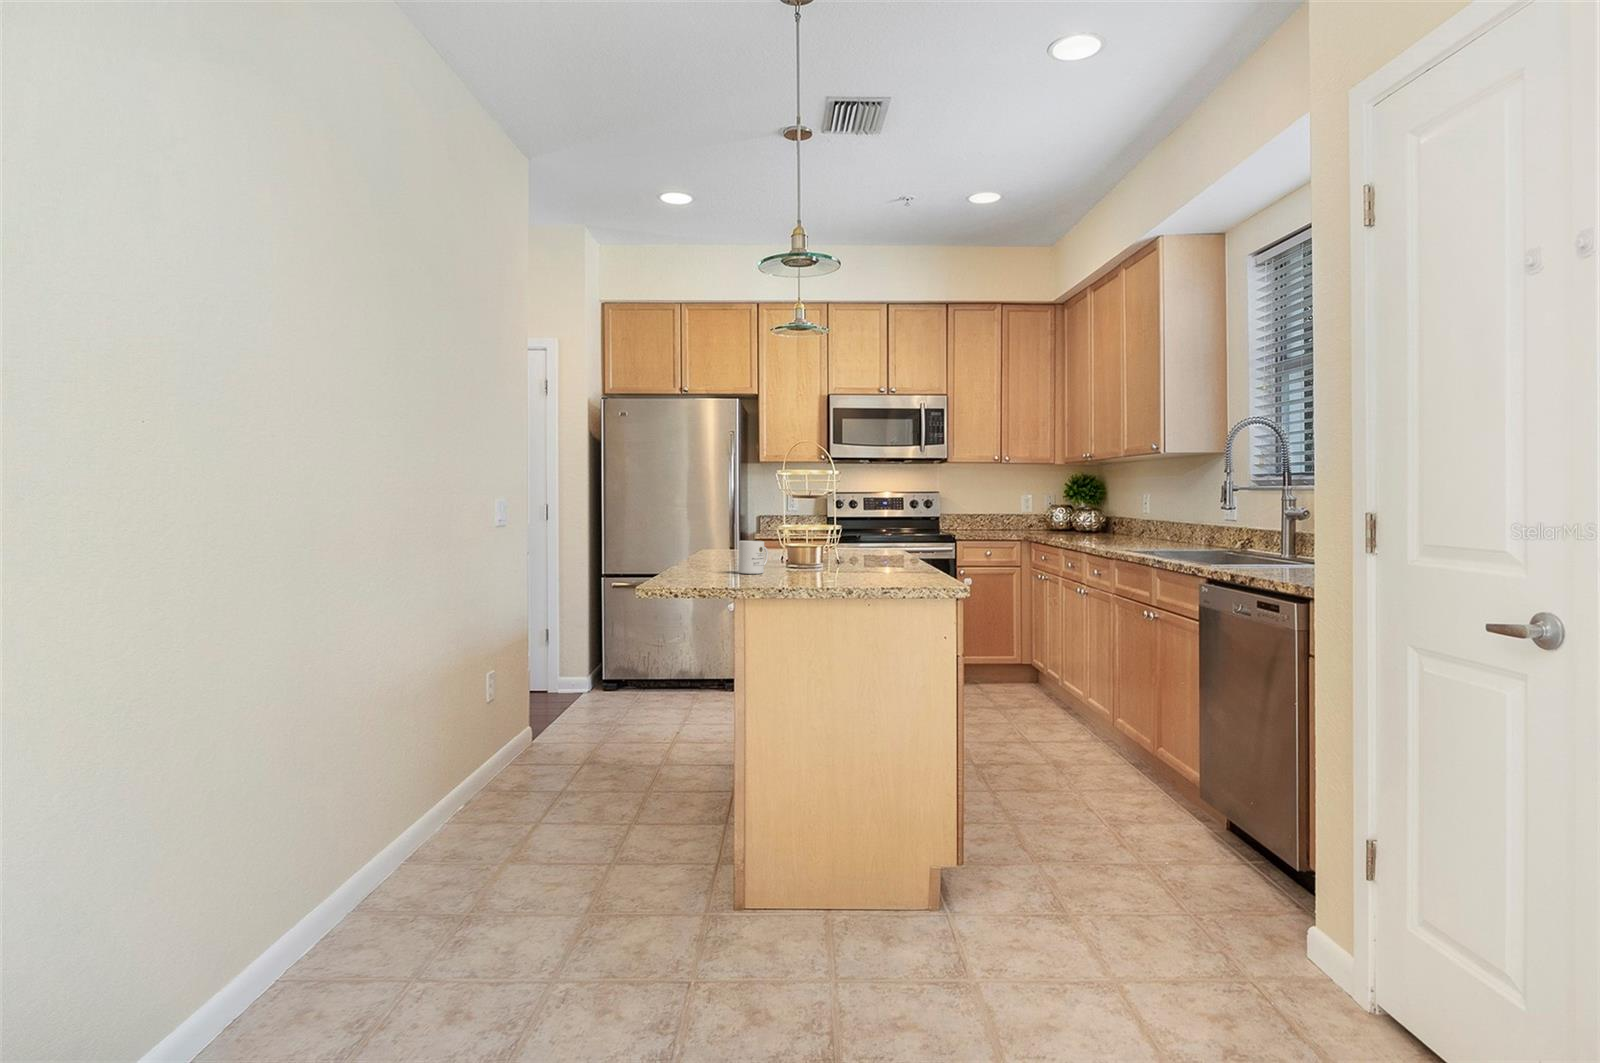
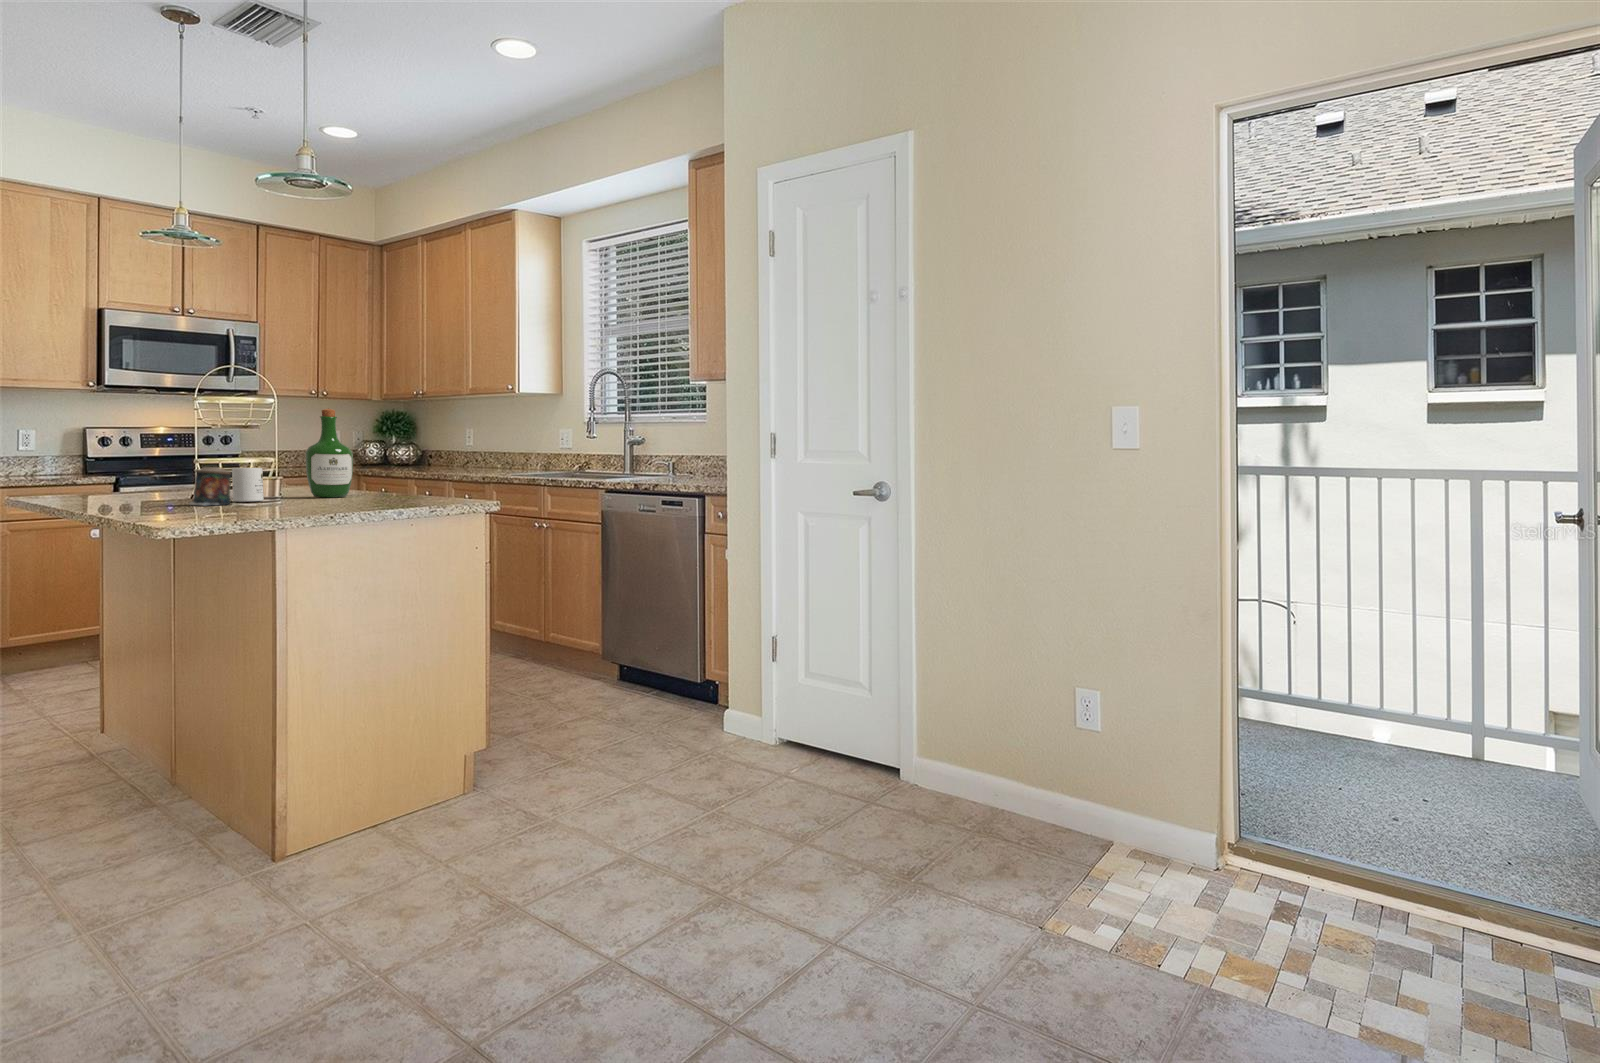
wine bottle: none [810,482,854,573] -> present [305,408,353,497]
candle: none [691,540,724,577] -> present [189,467,231,505]

